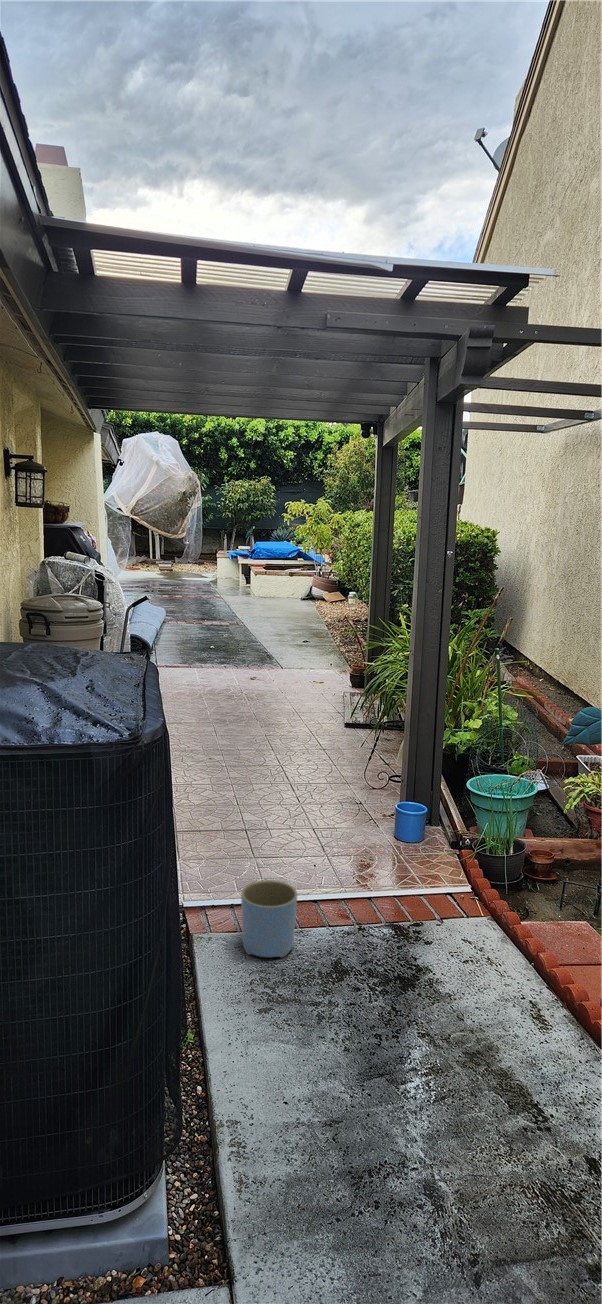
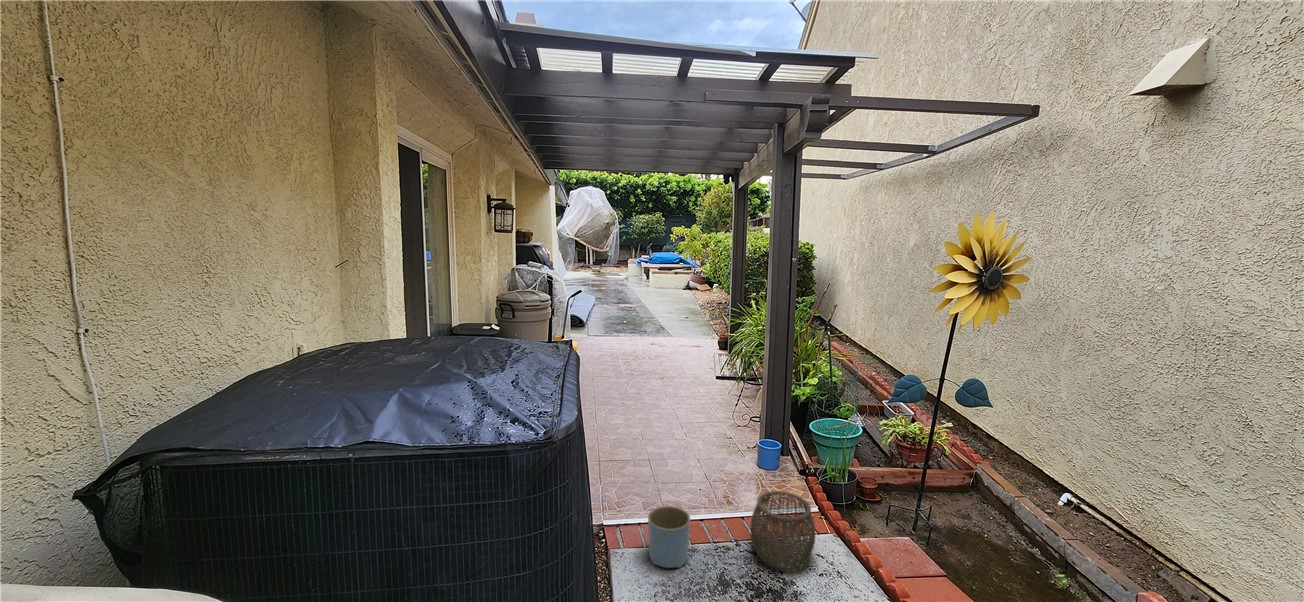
woven basket: none [377,860,462,958] -> present [750,491,816,569]

